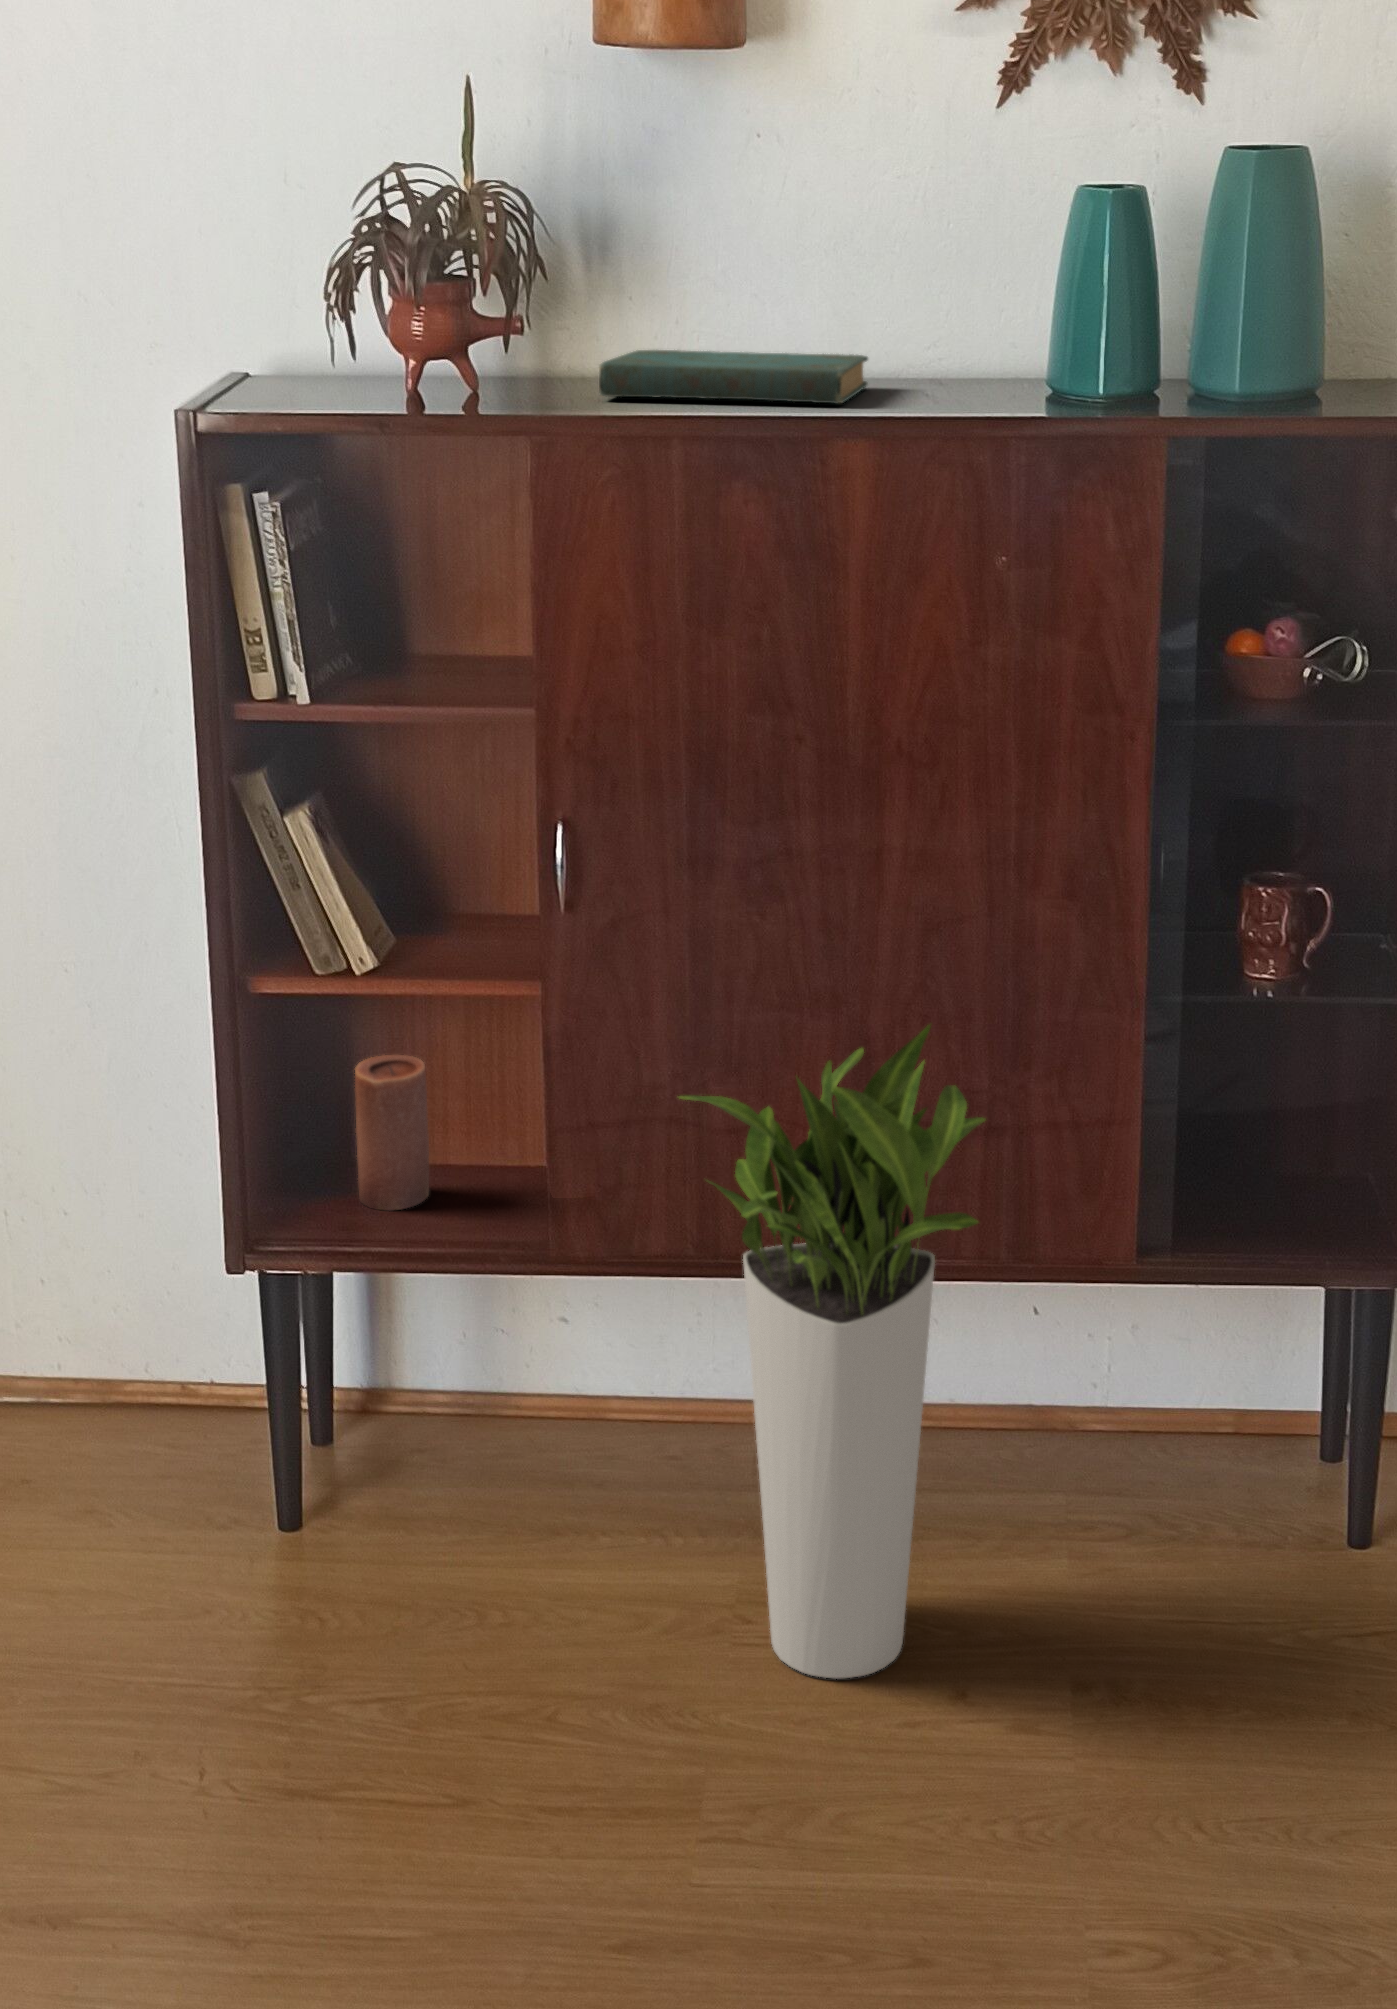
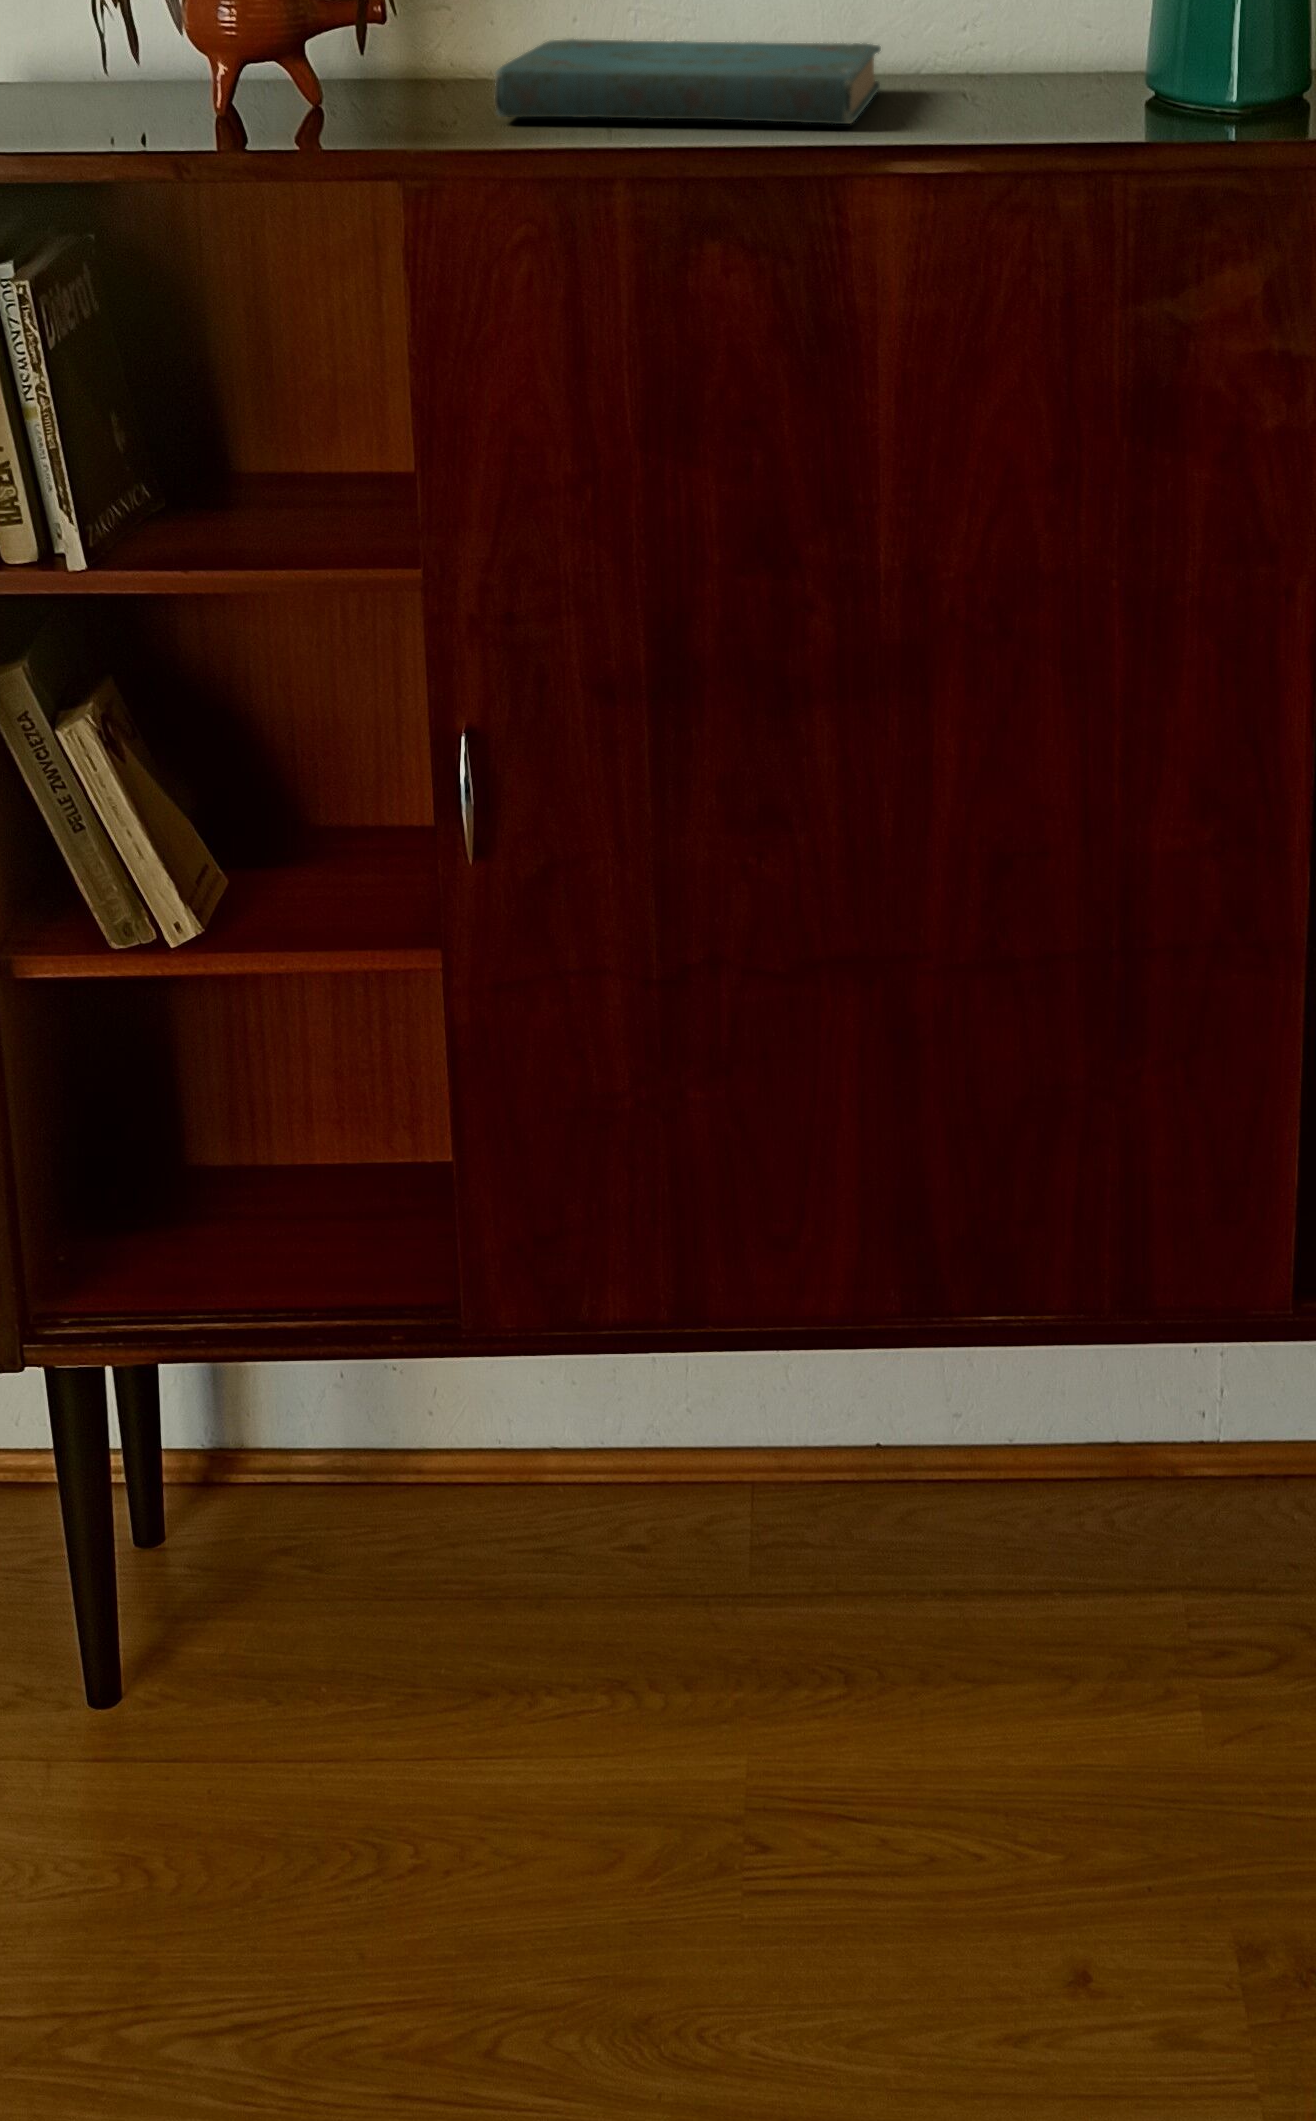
planter: present [679,1025,985,1678] -> none [637,1018,1079,1949]
candle: present [355,1055,429,1211] -> none [172,1041,283,1265]

